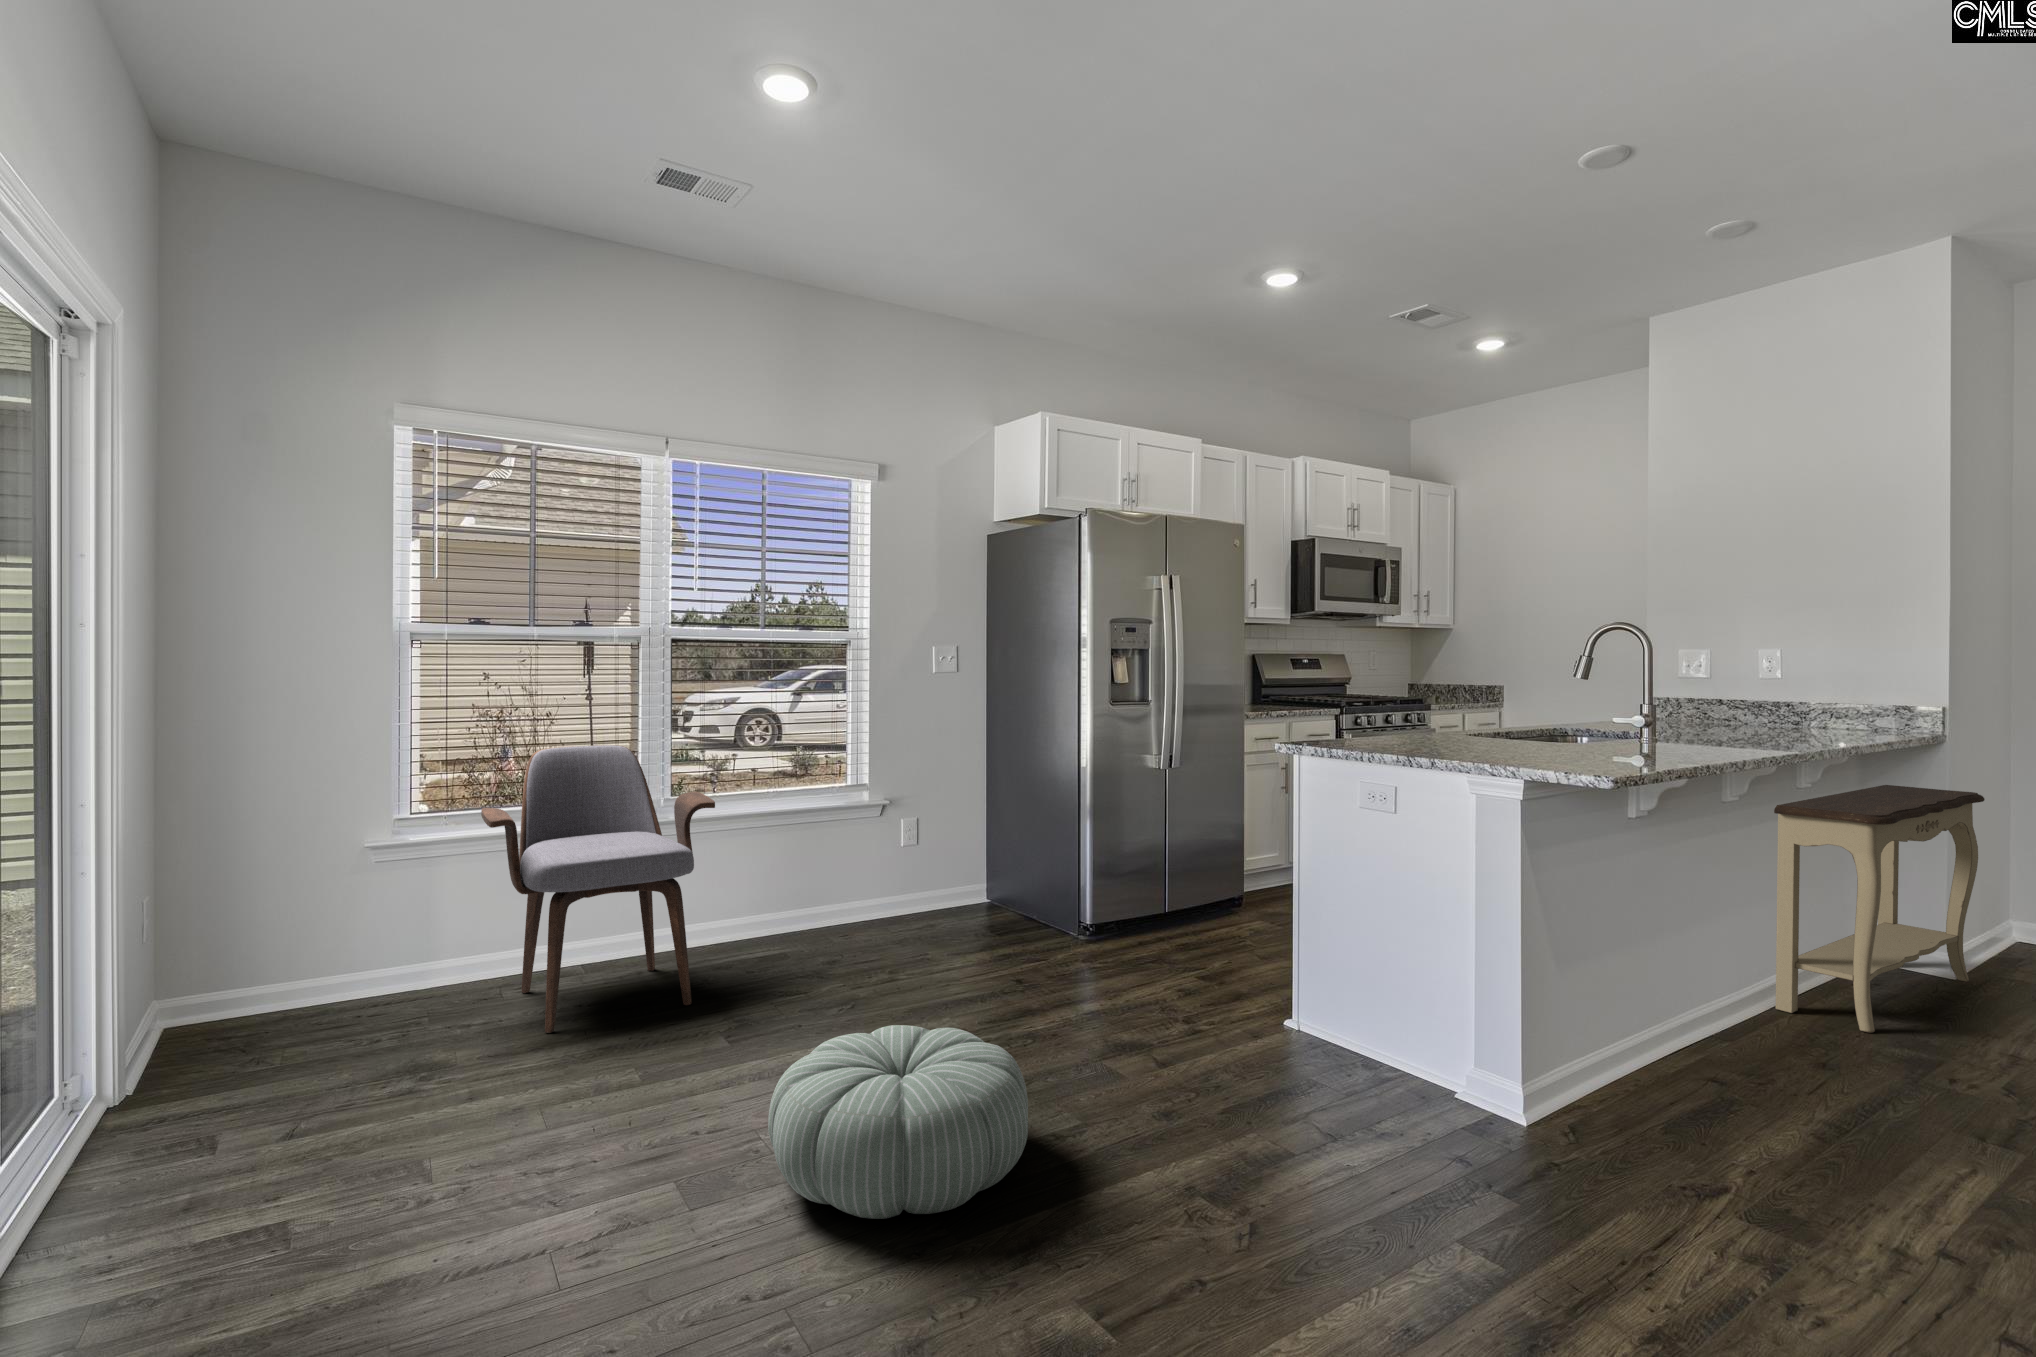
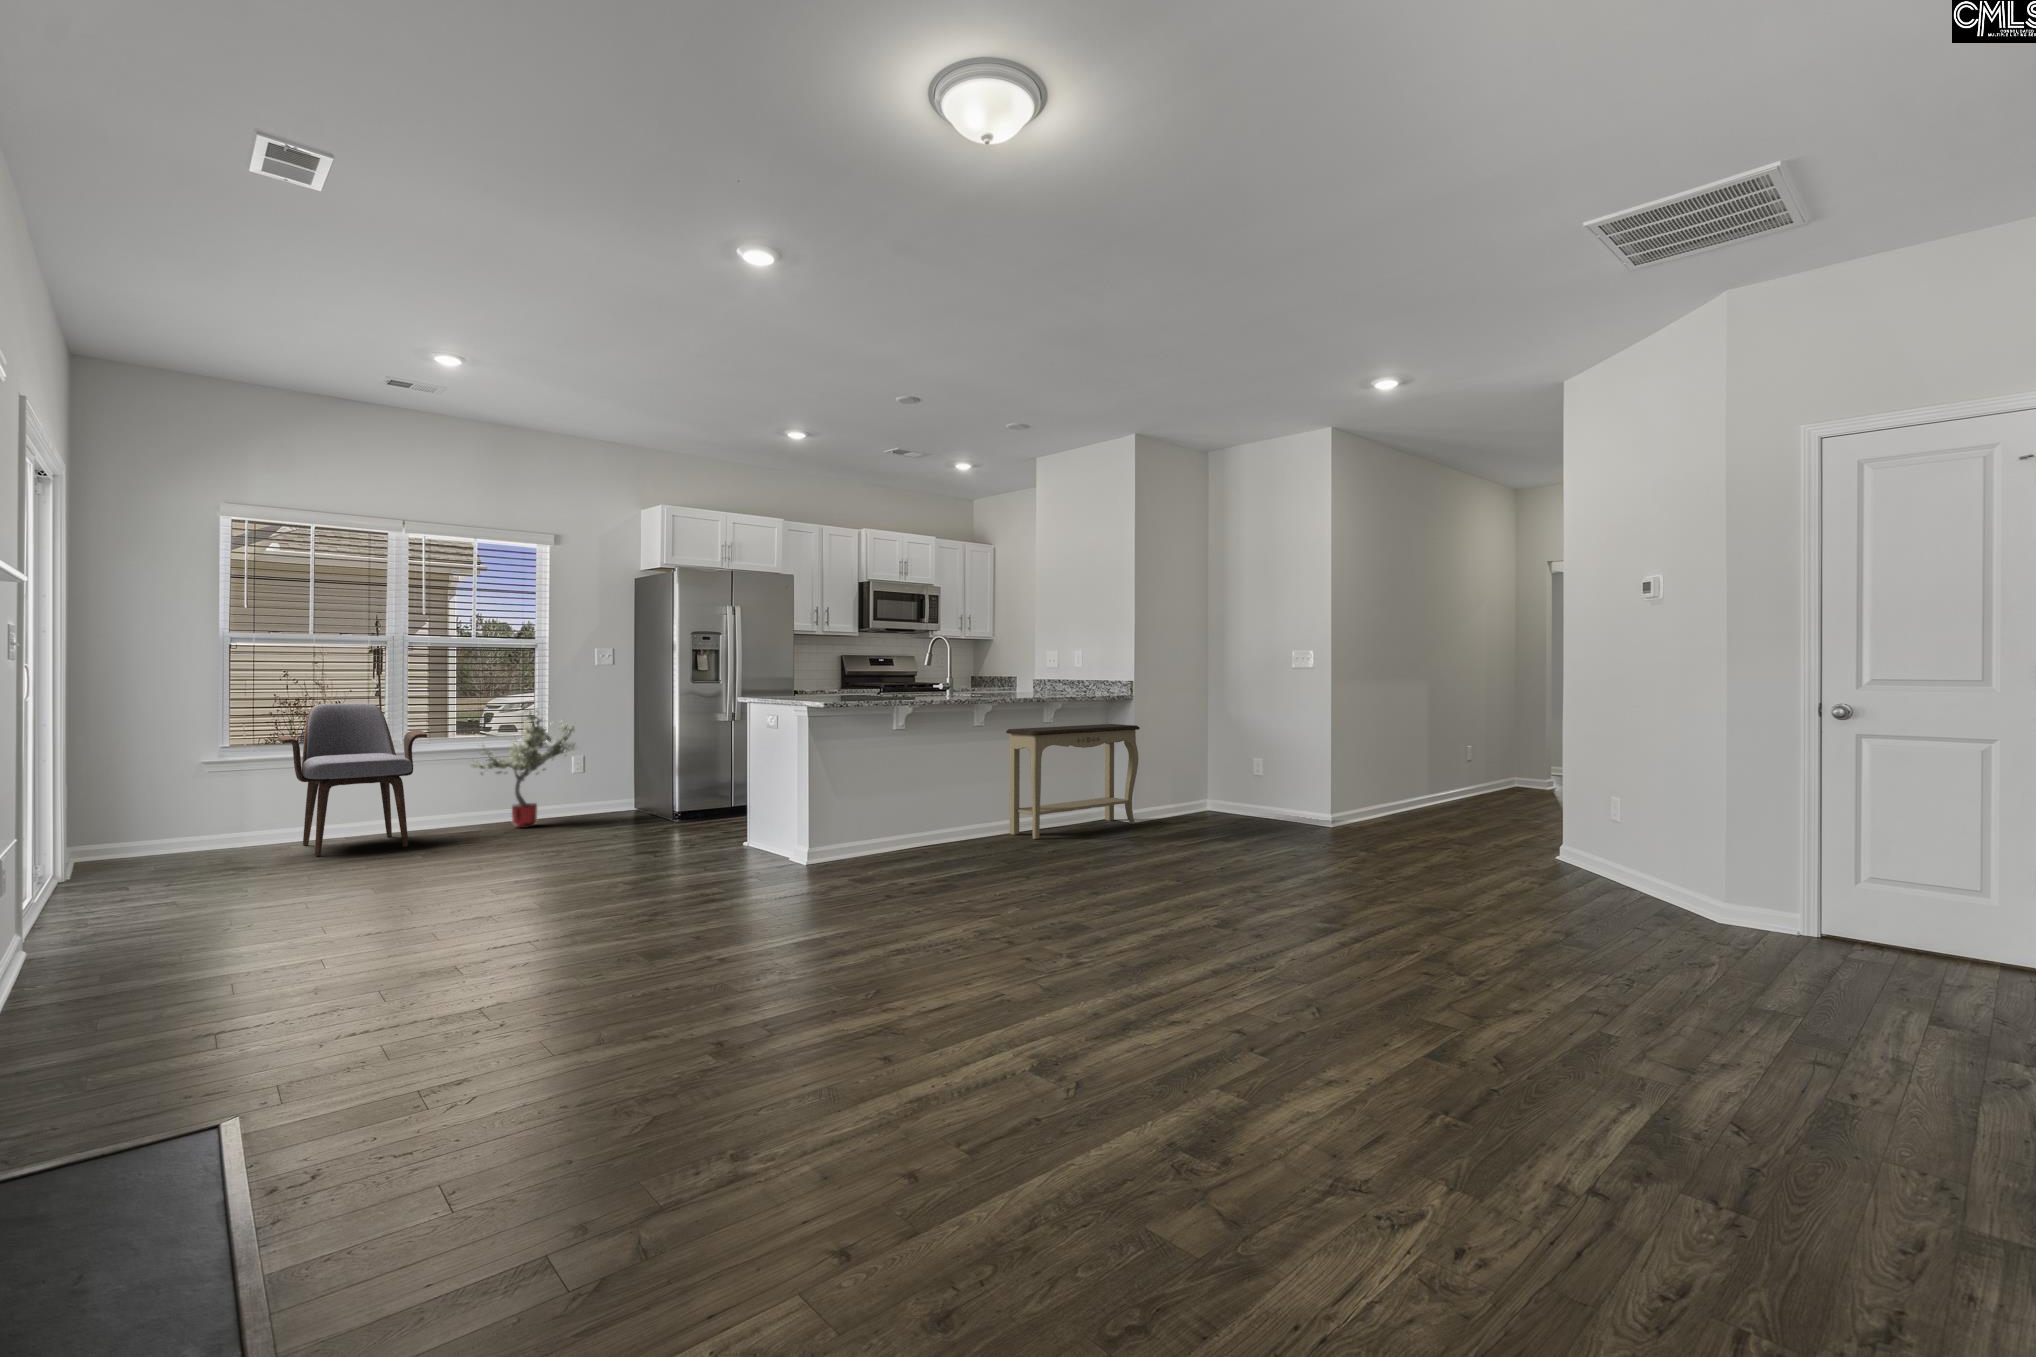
potted tree: none [770,749,927,950] -> present [471,710,576,828]
pouf: present [768,1025,1028,1219] -> none [418,825,554,891]

